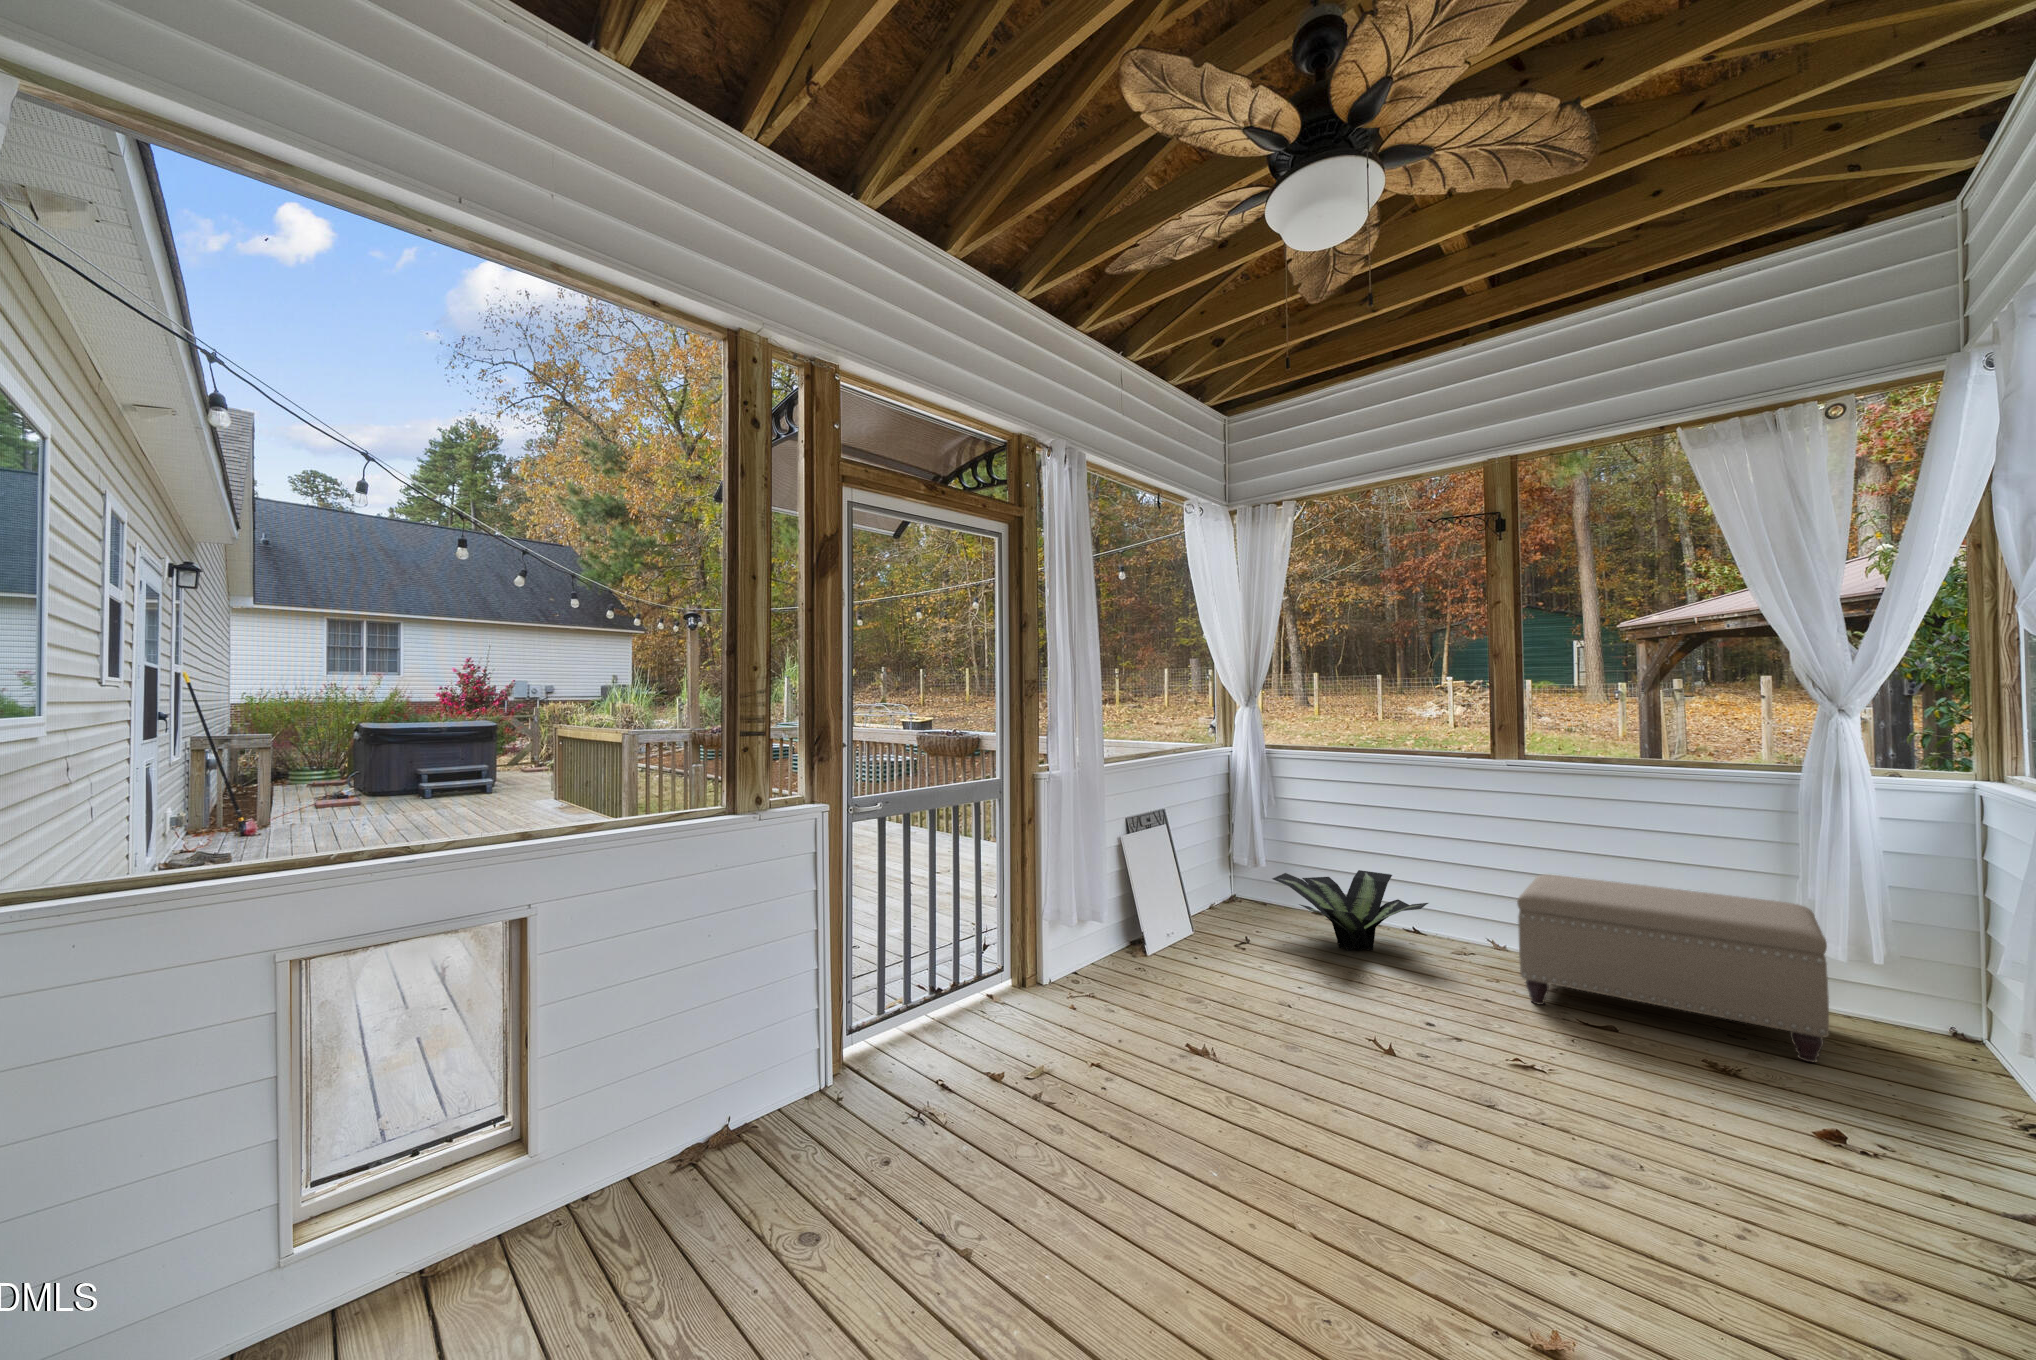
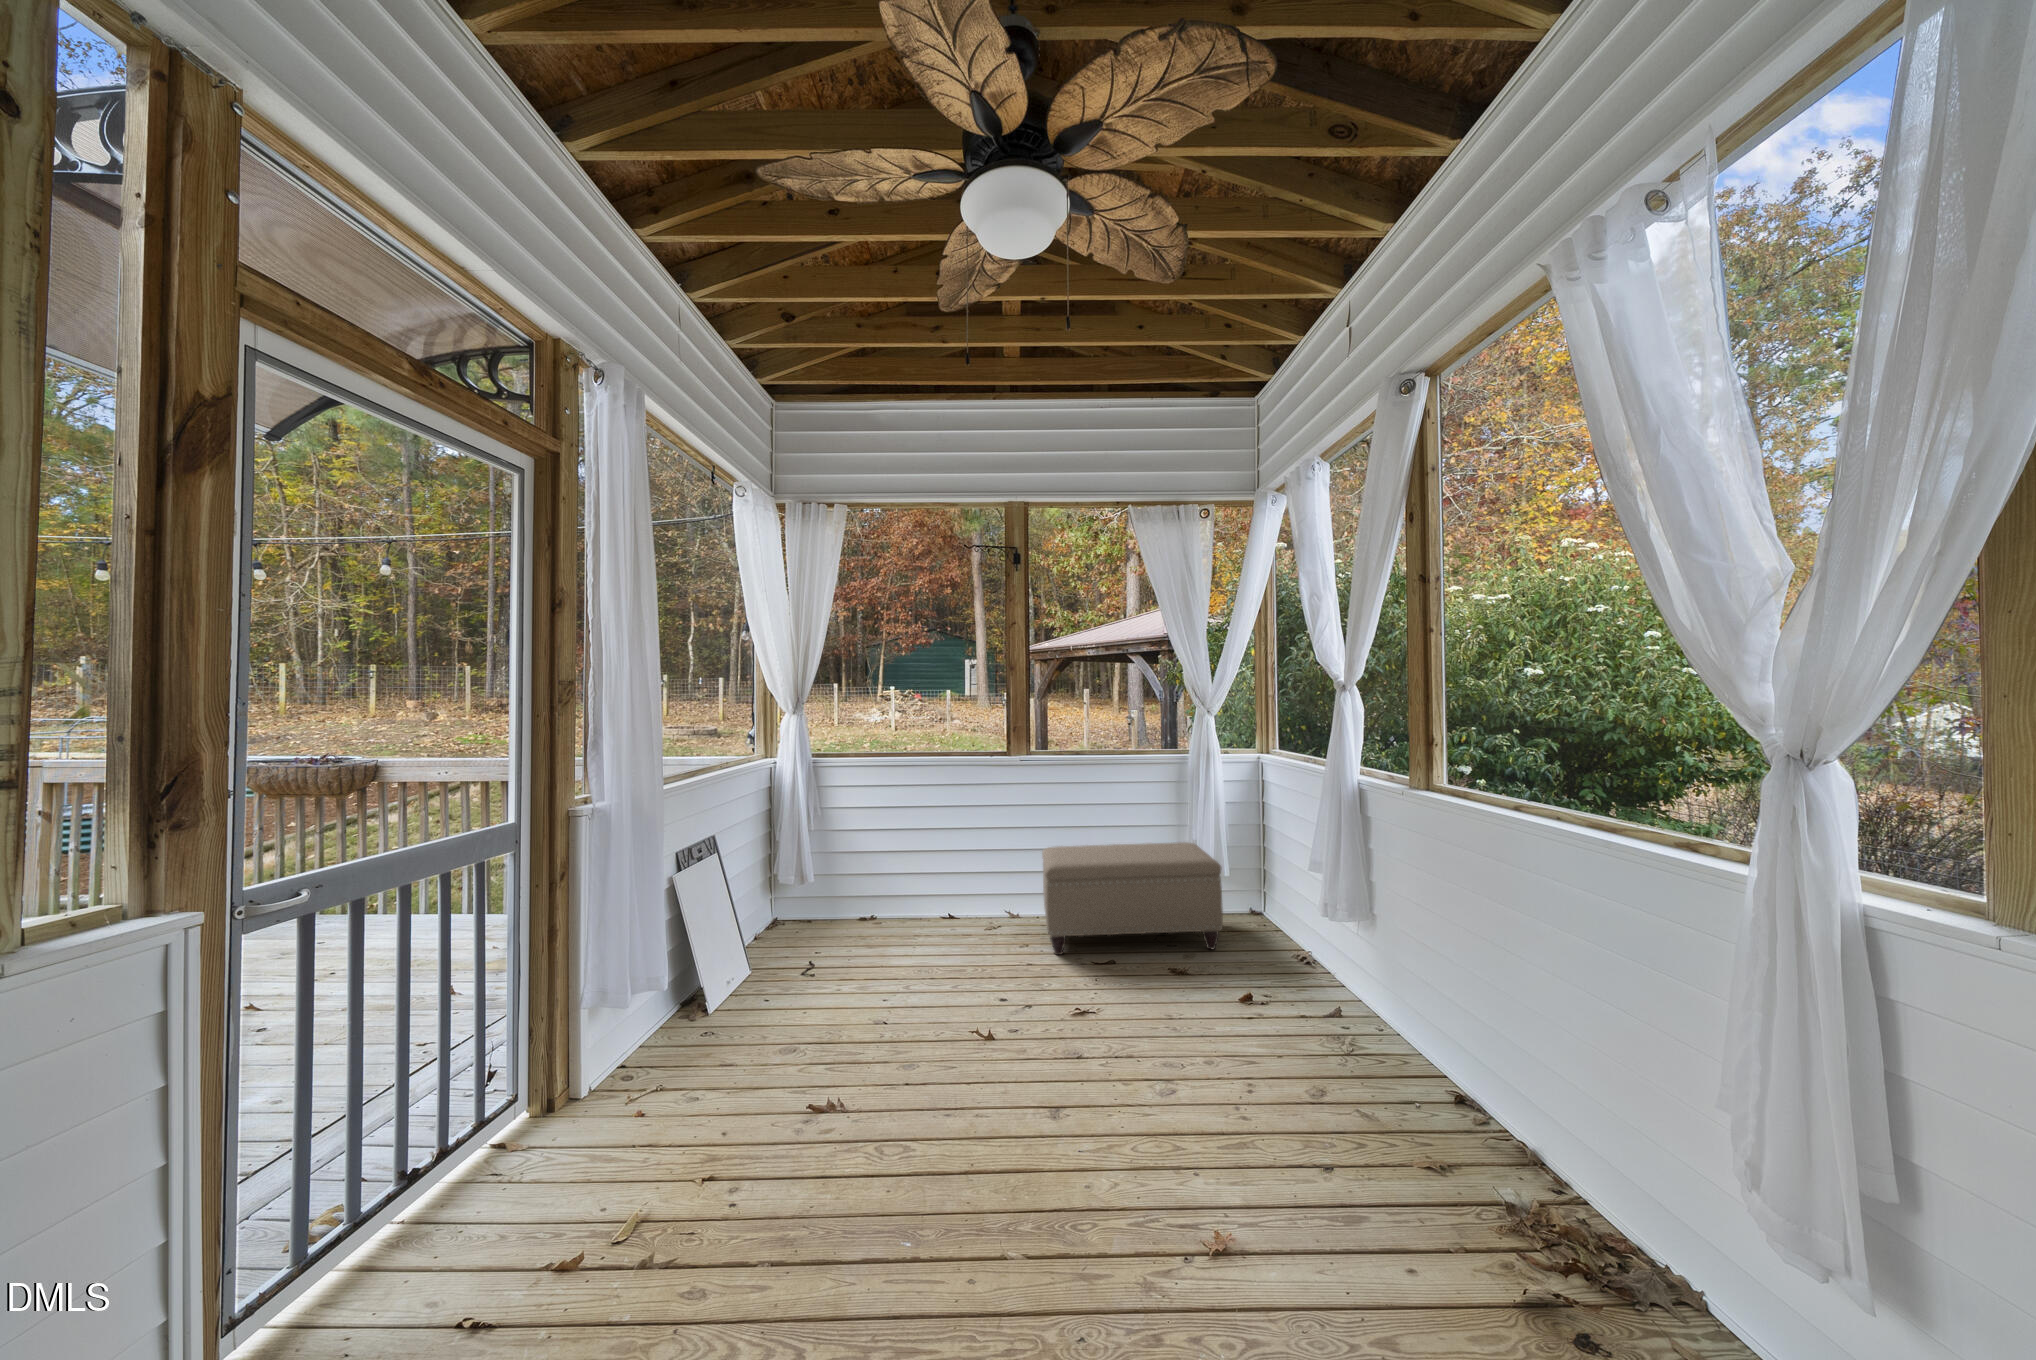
potted plant: present [1272,870,1428,951] -> none [831,867,968,947]

